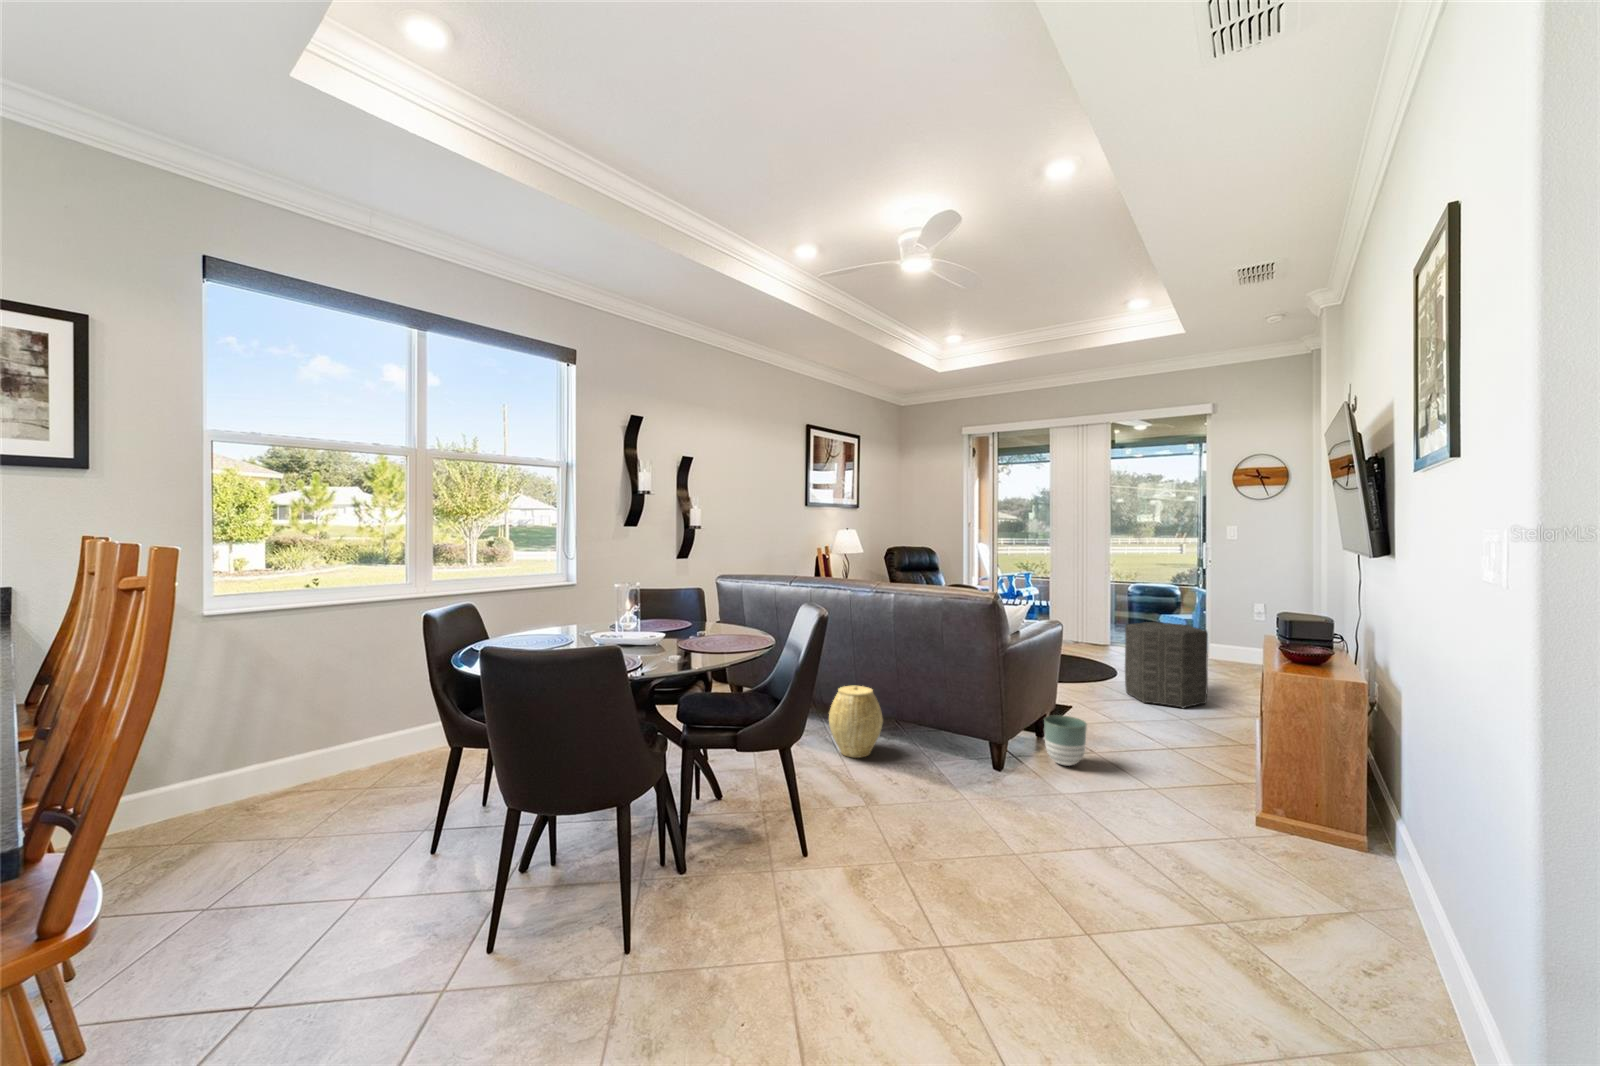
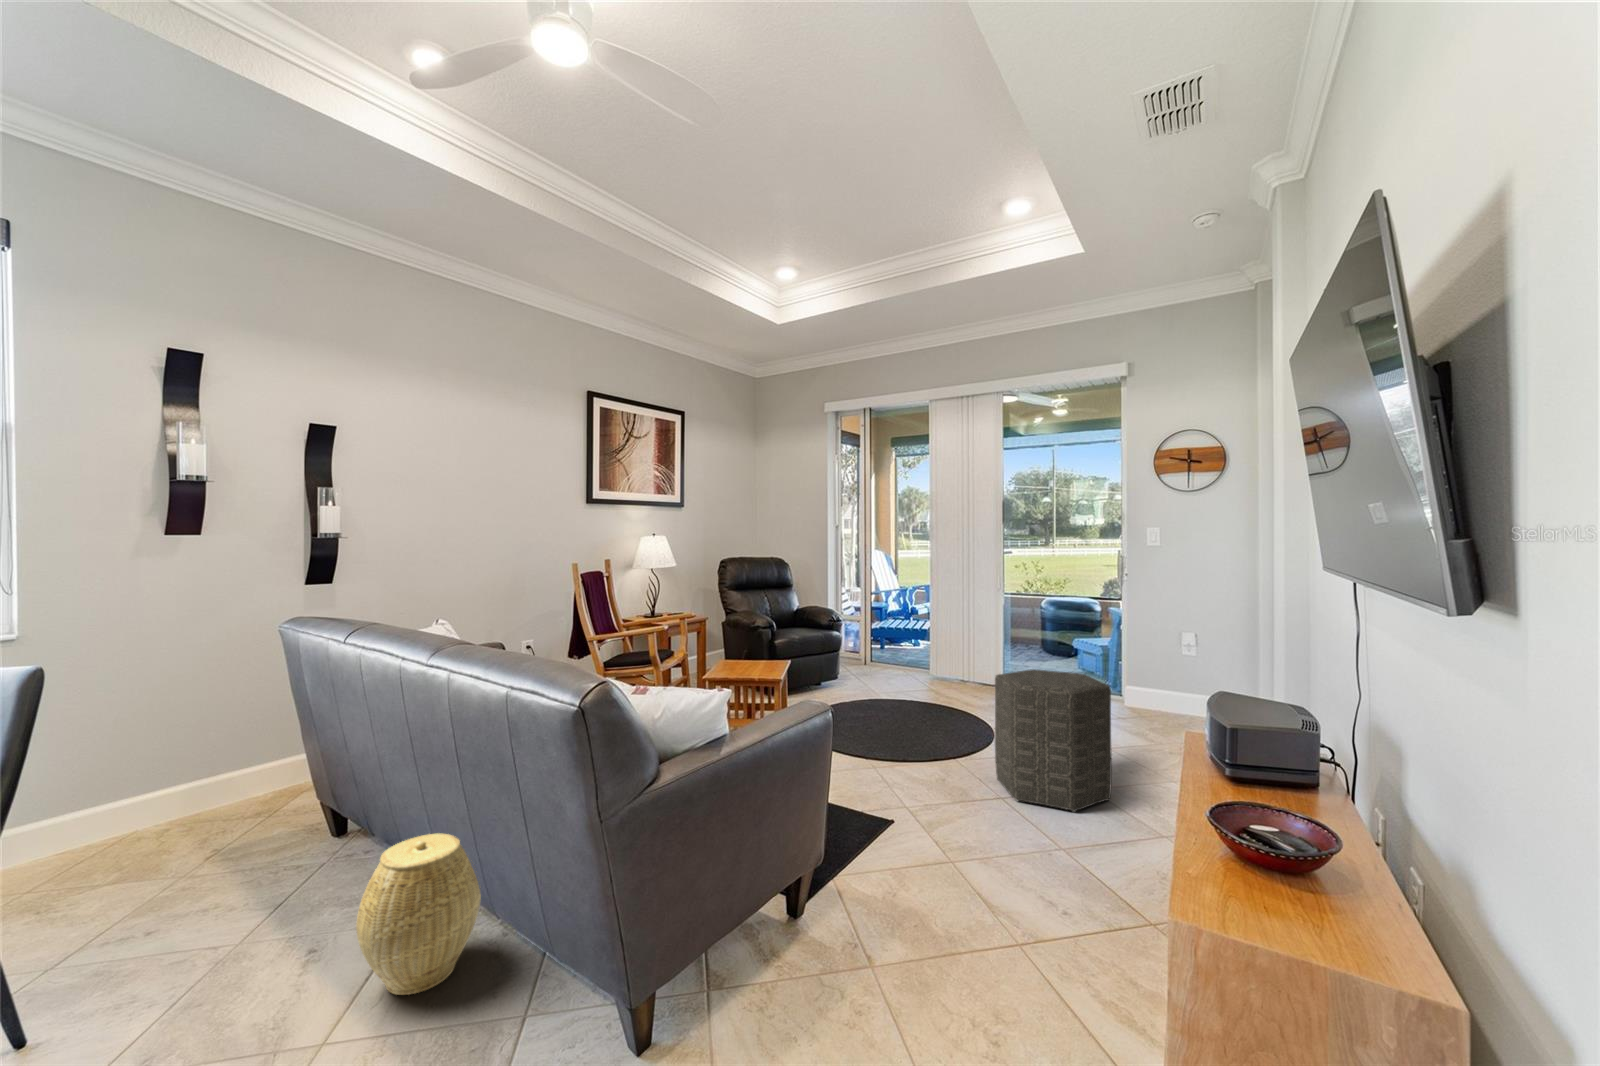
planter: present [1044,715,1087,766] -> none [777,886,855,1001]

